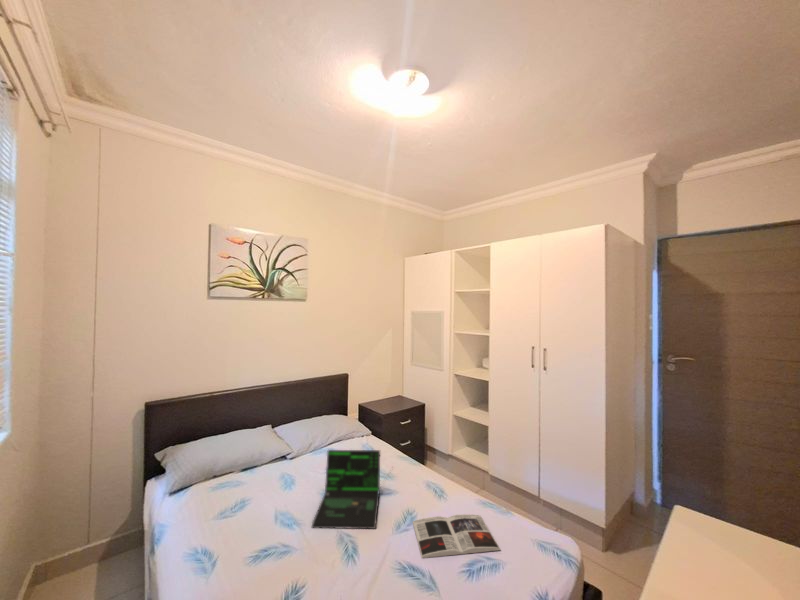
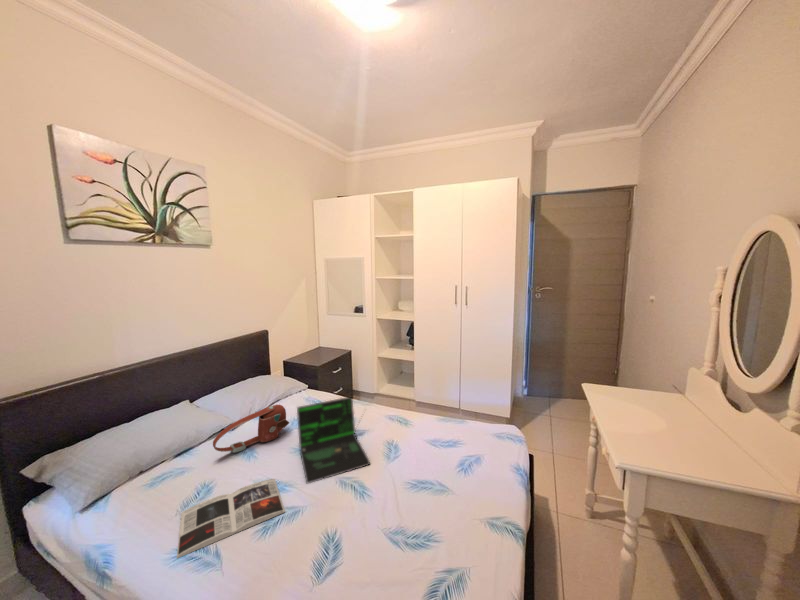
handbag: none [262,444,328,480] -> present [213,405,289,453]
magazine: present [413,514,501,558] -> present [177,479,285,558]

